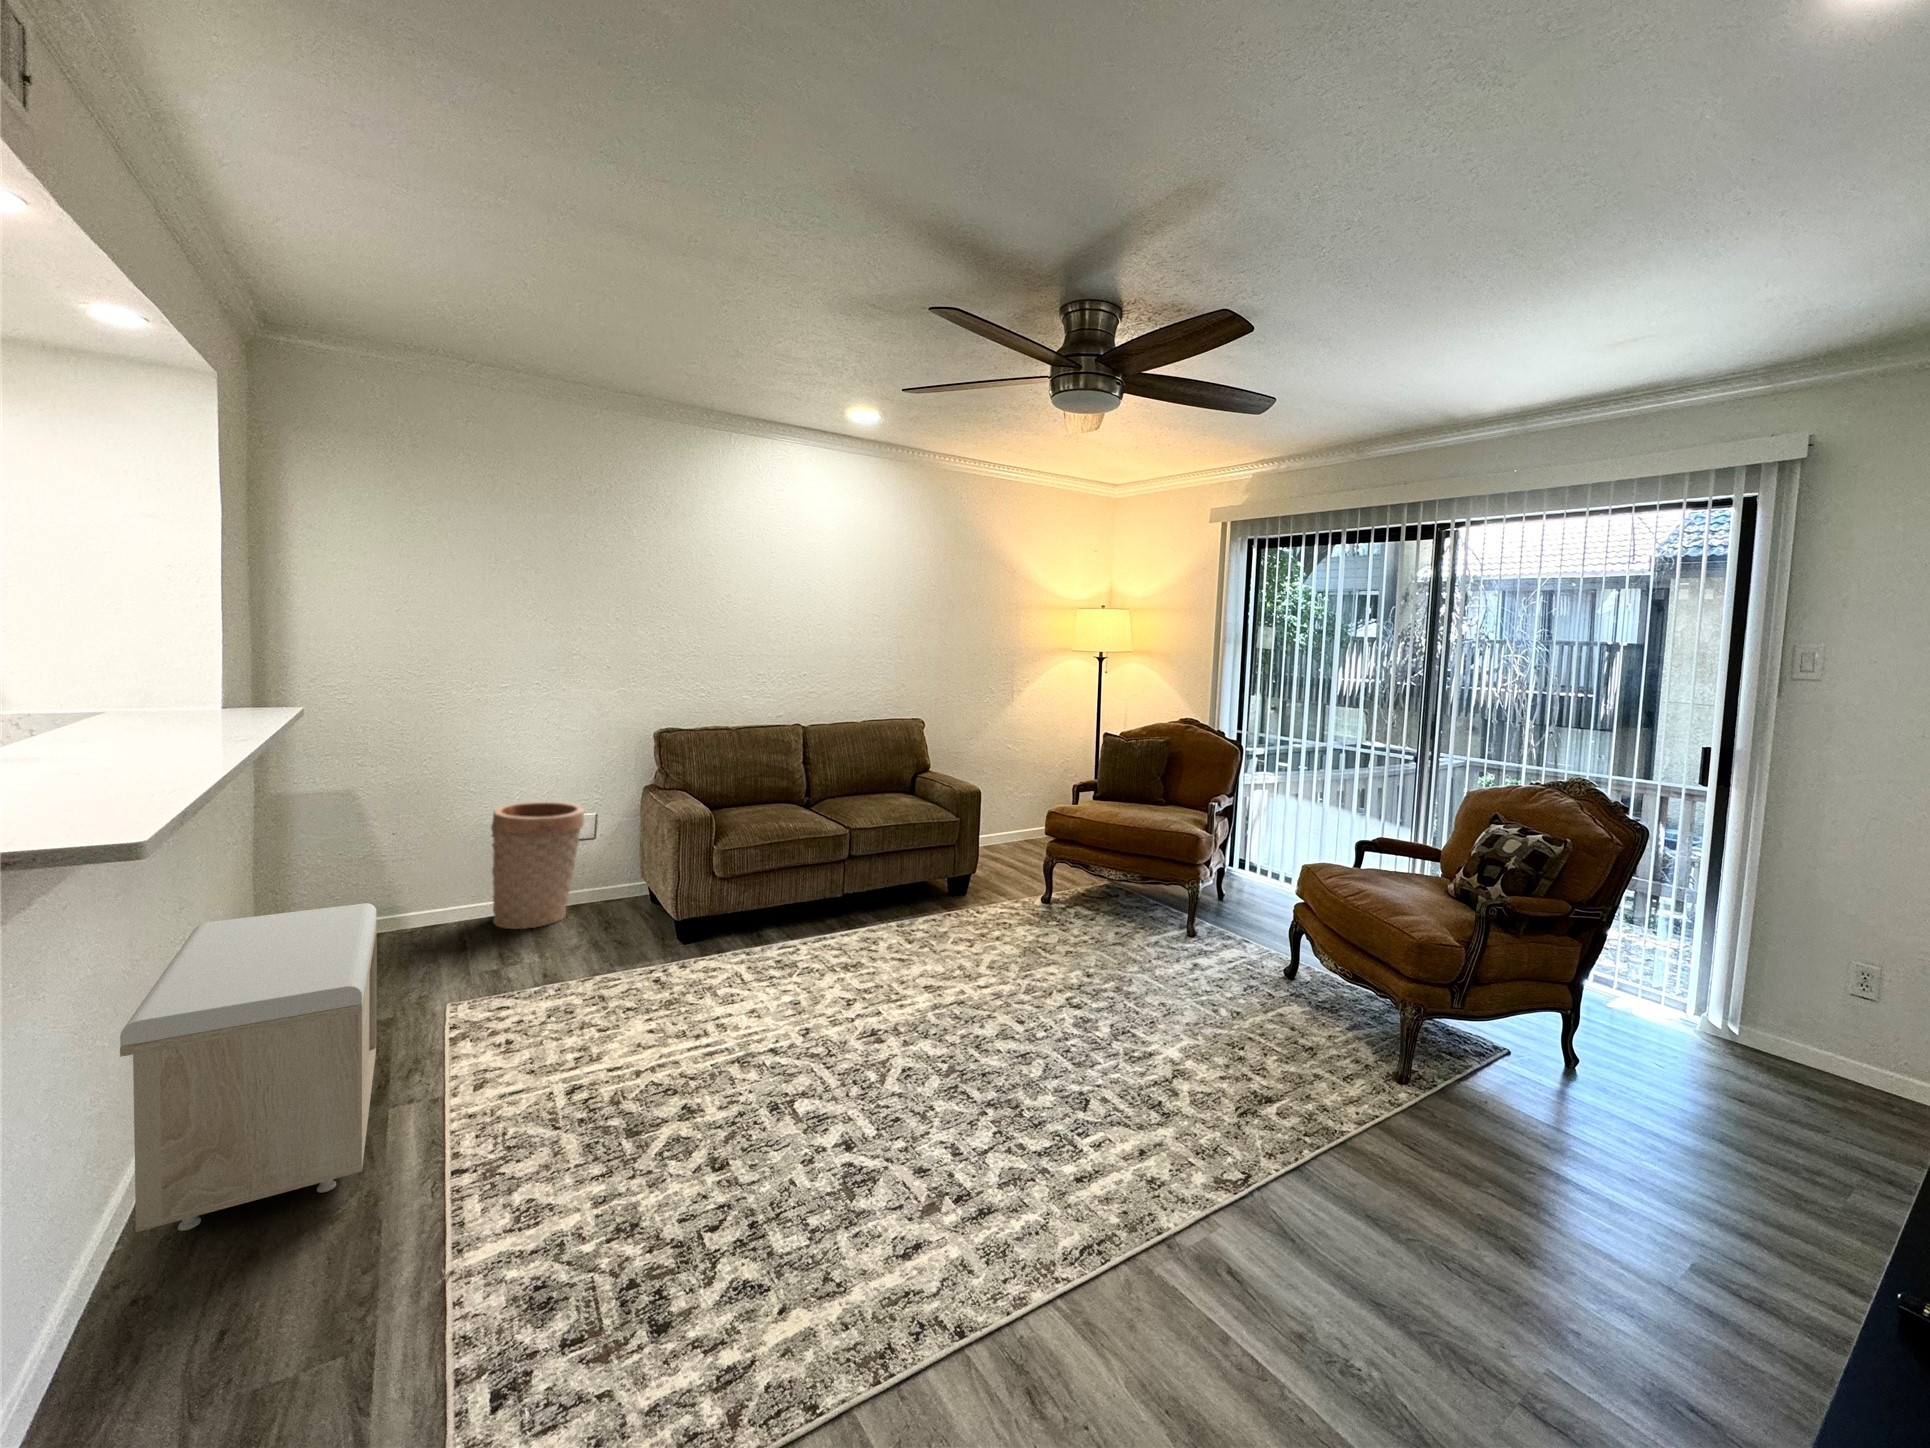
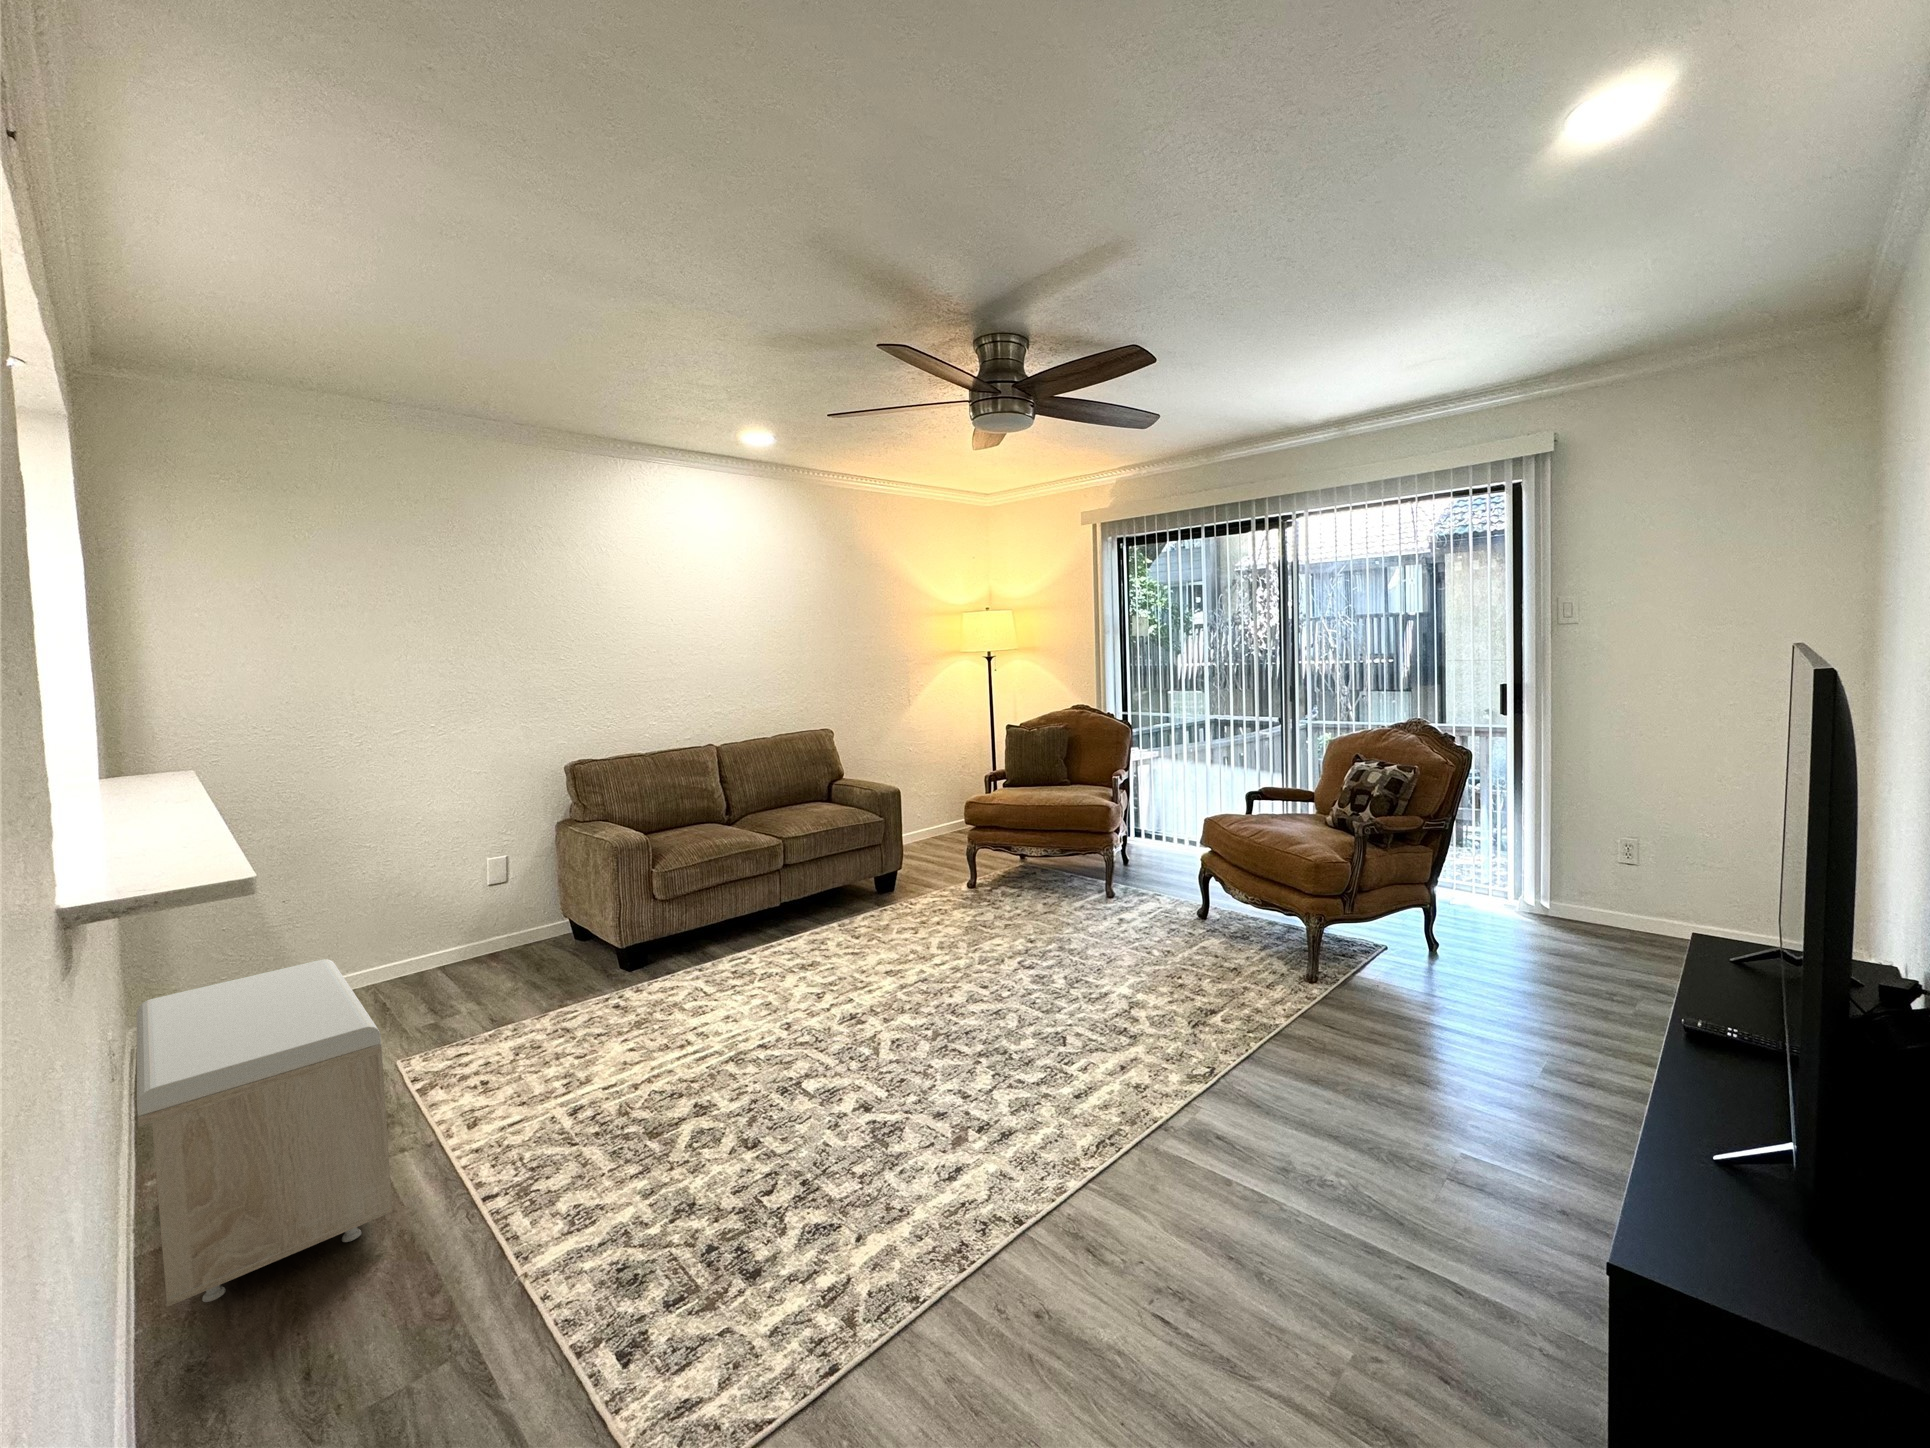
basket: present [491,801,584,929] -> none [398,848,500,985]

